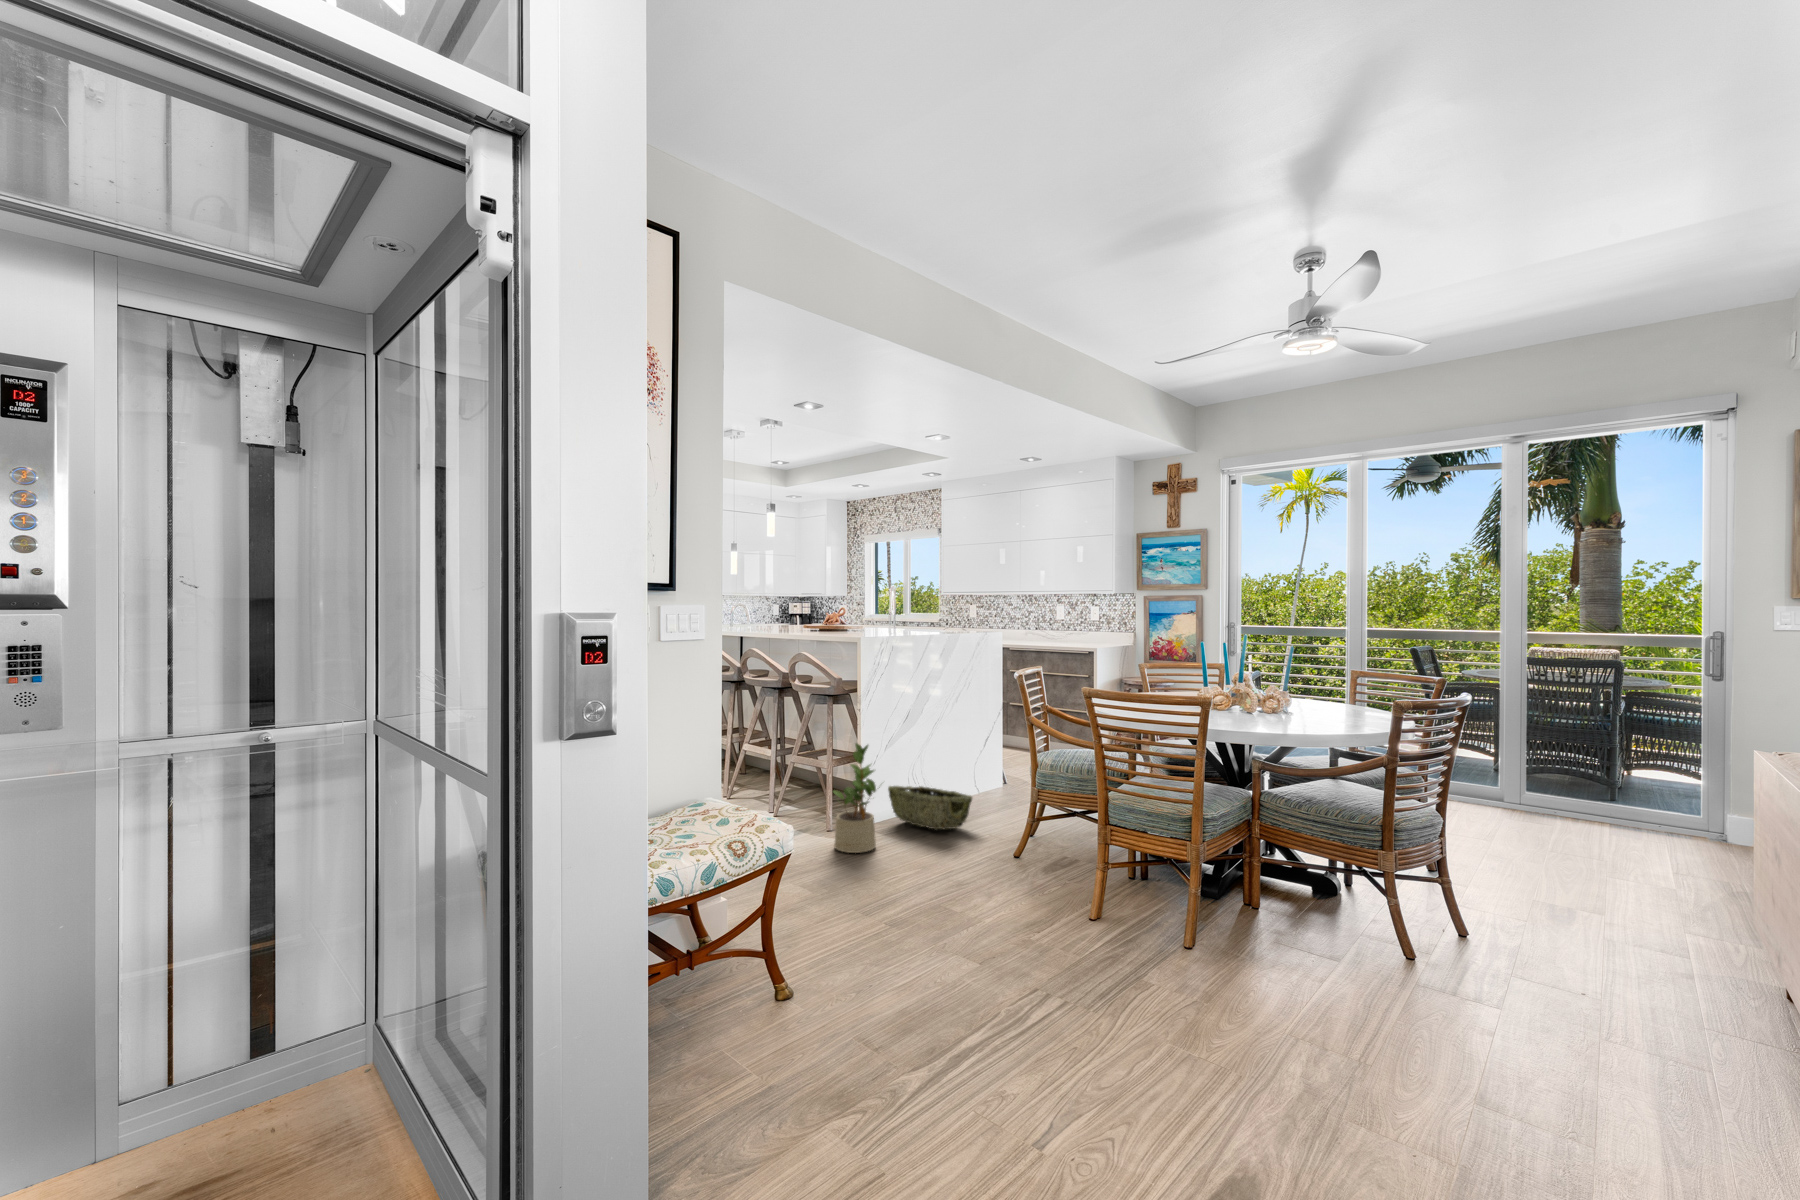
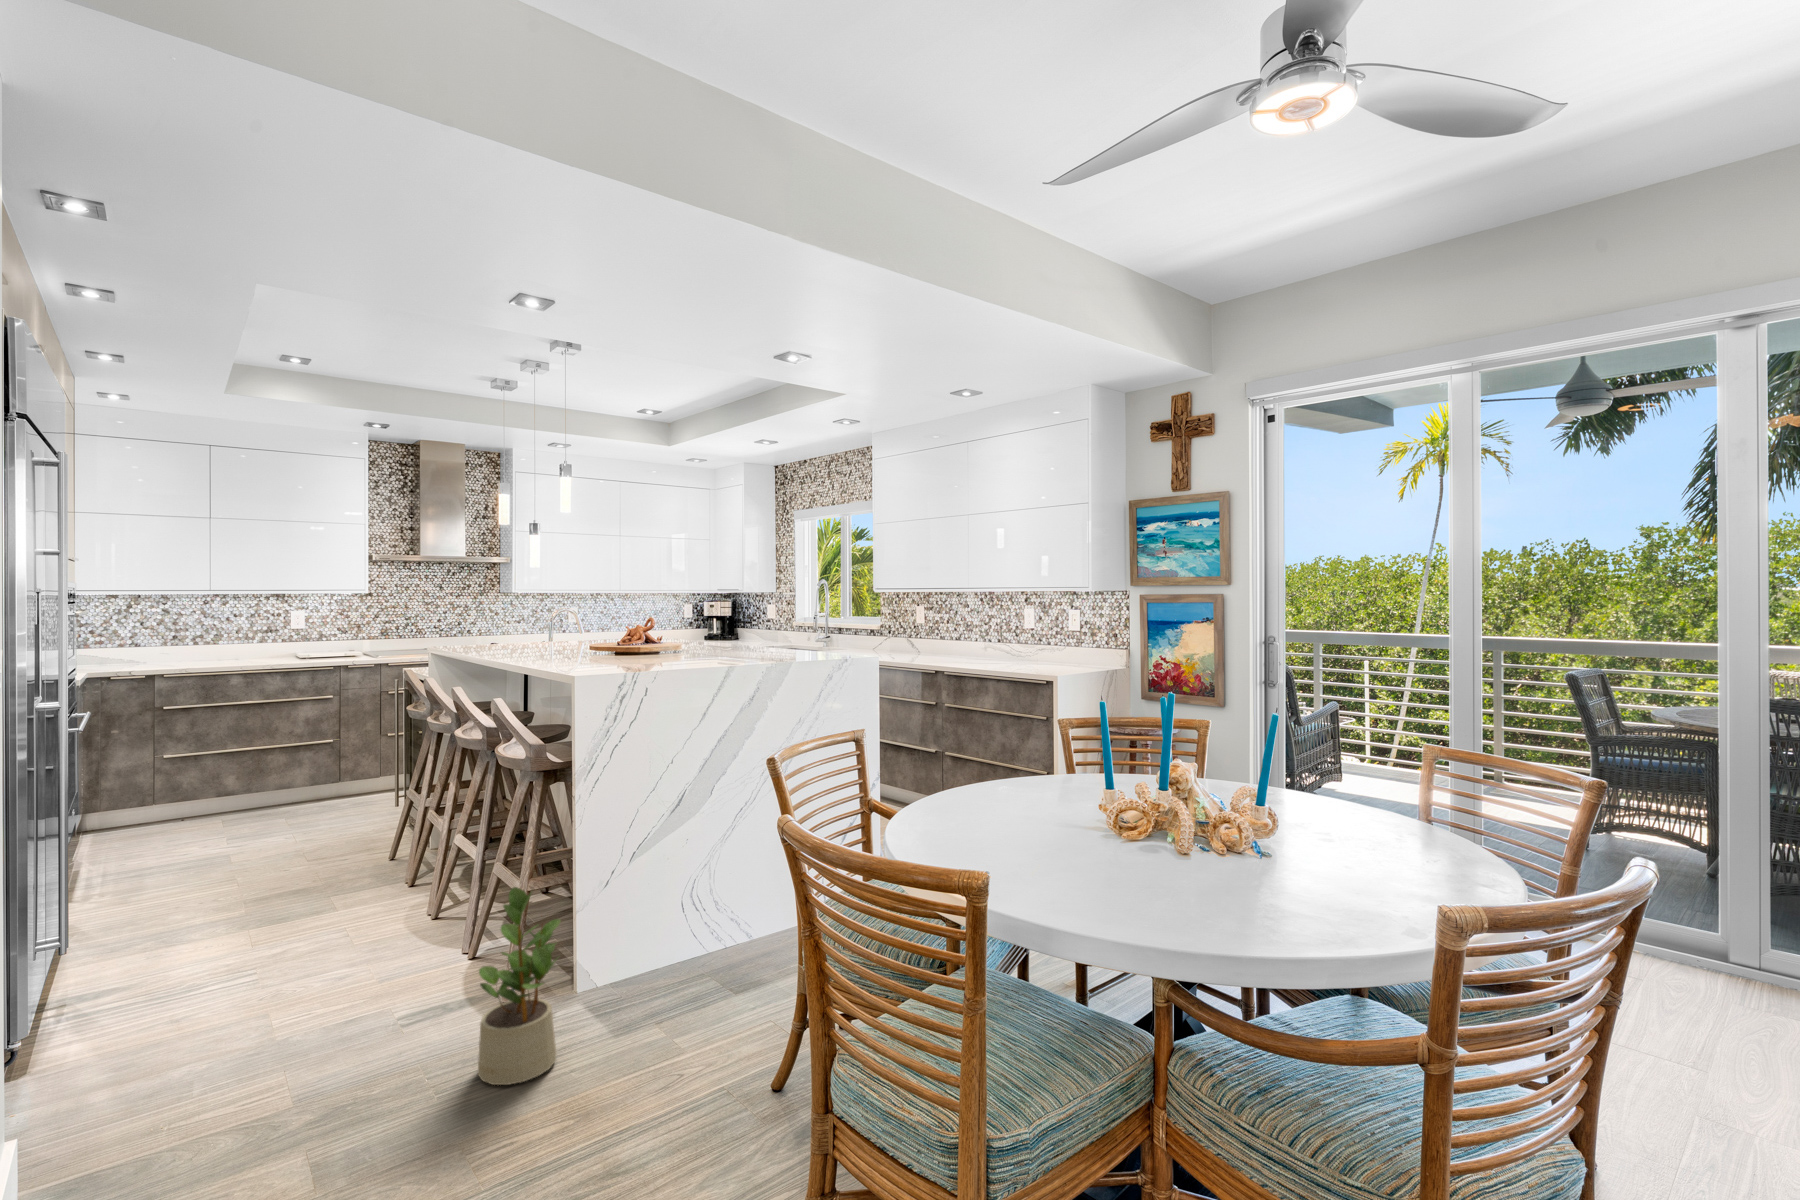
woven basket: present [888,786,972,830] -> none [626,930,755,1025]

